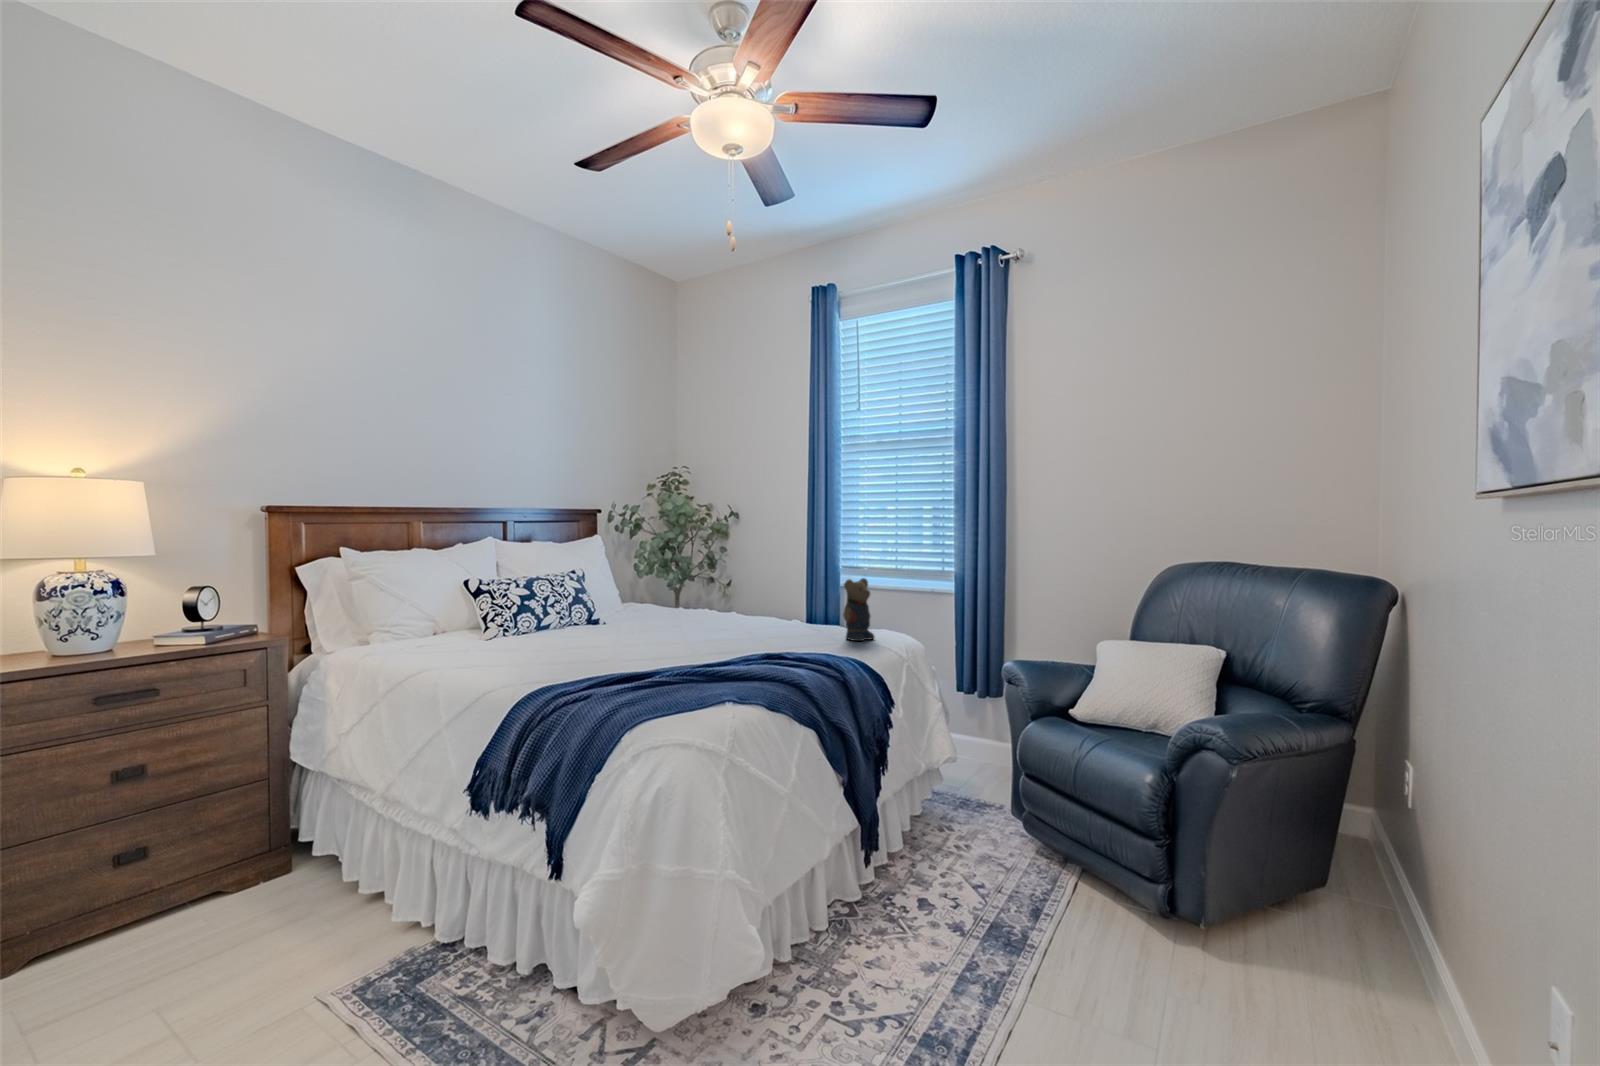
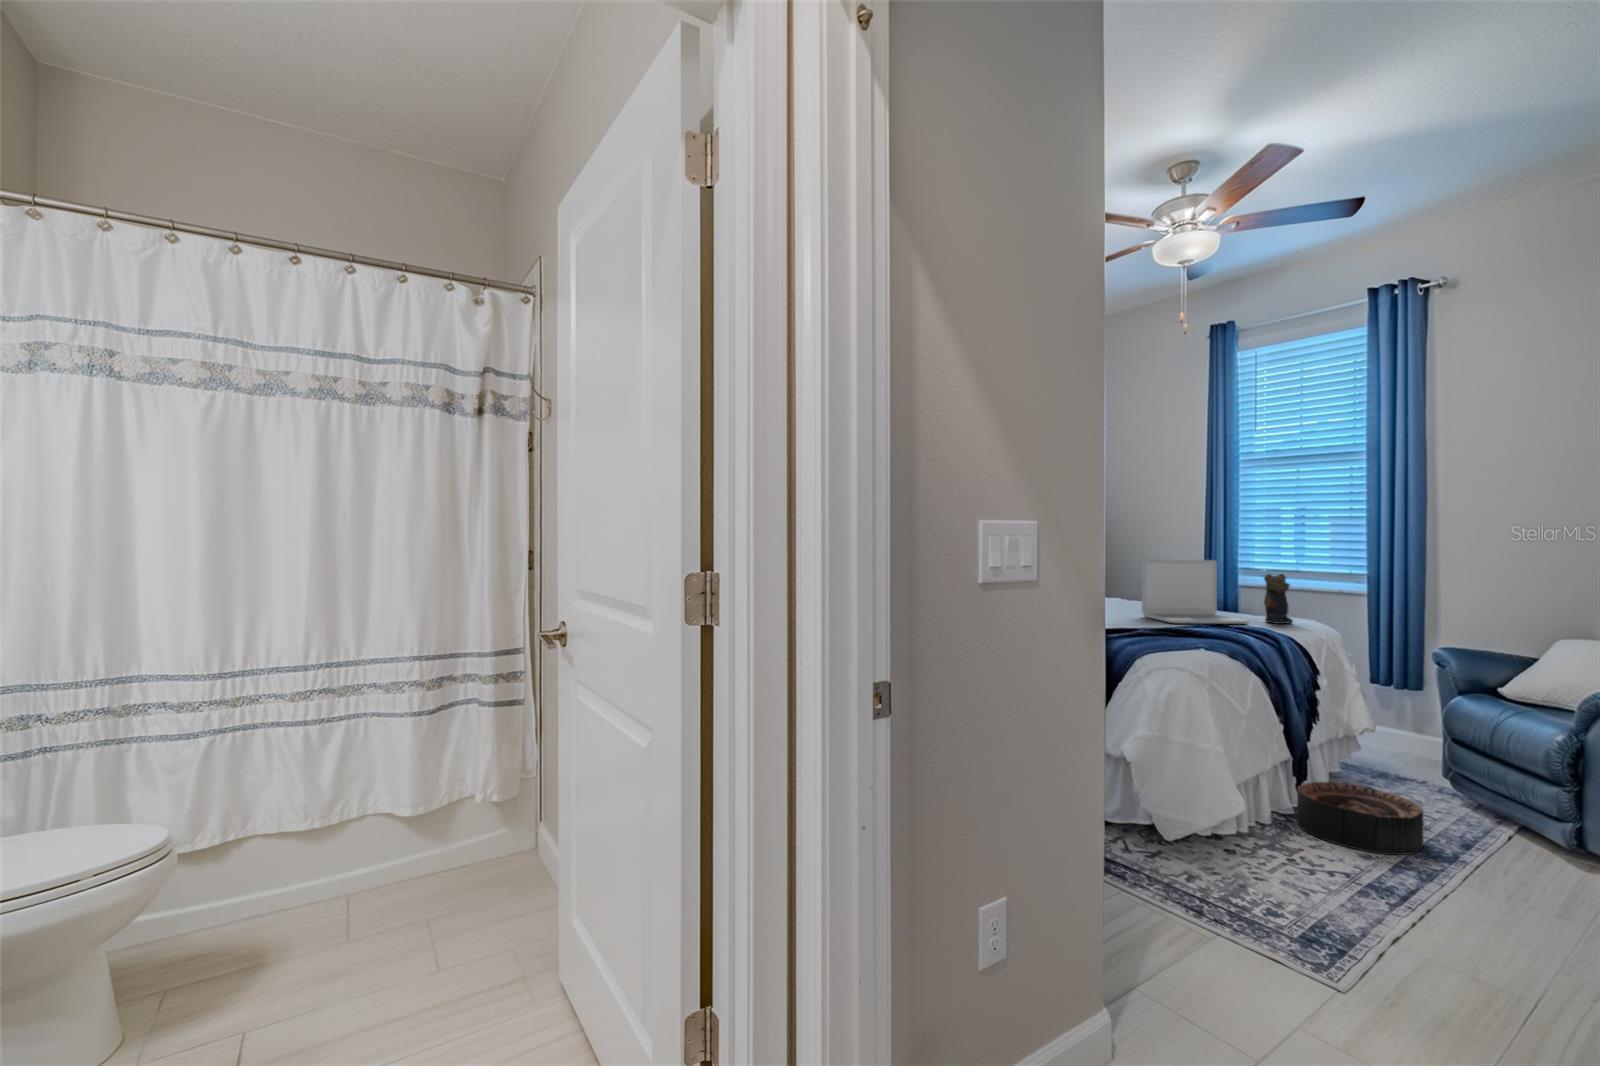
laptop: none [706,562,826,652] -> present [1142,559,1249,624]
basket: none [861,851,994,969] -> present [1297,782,1423,855]

